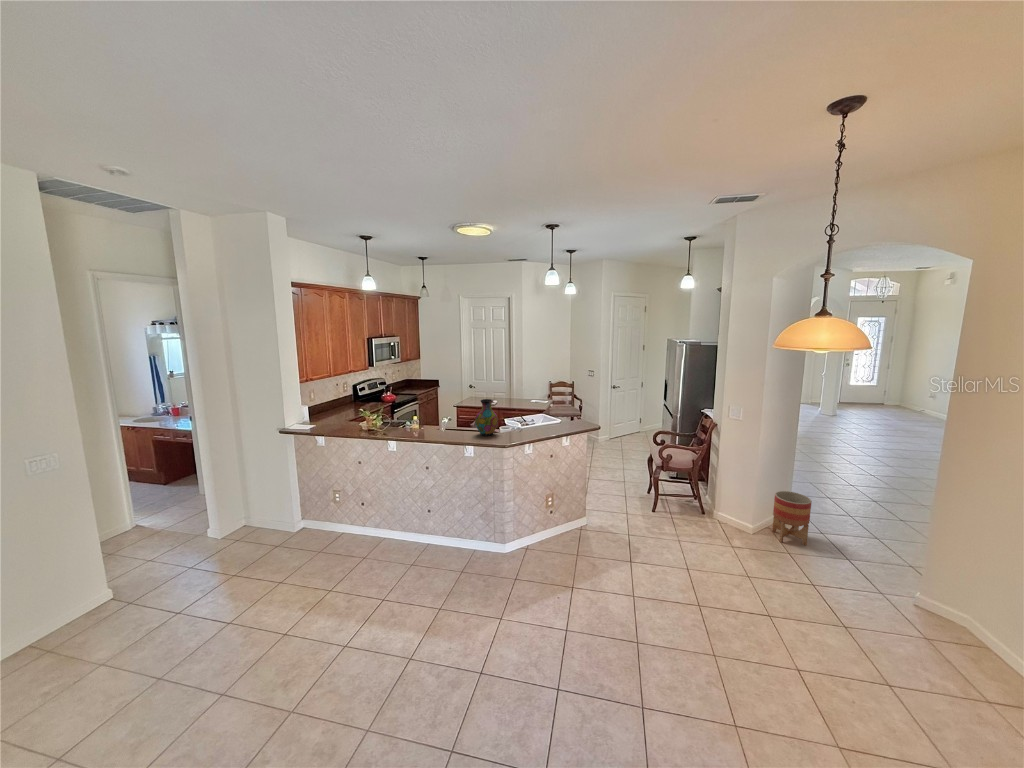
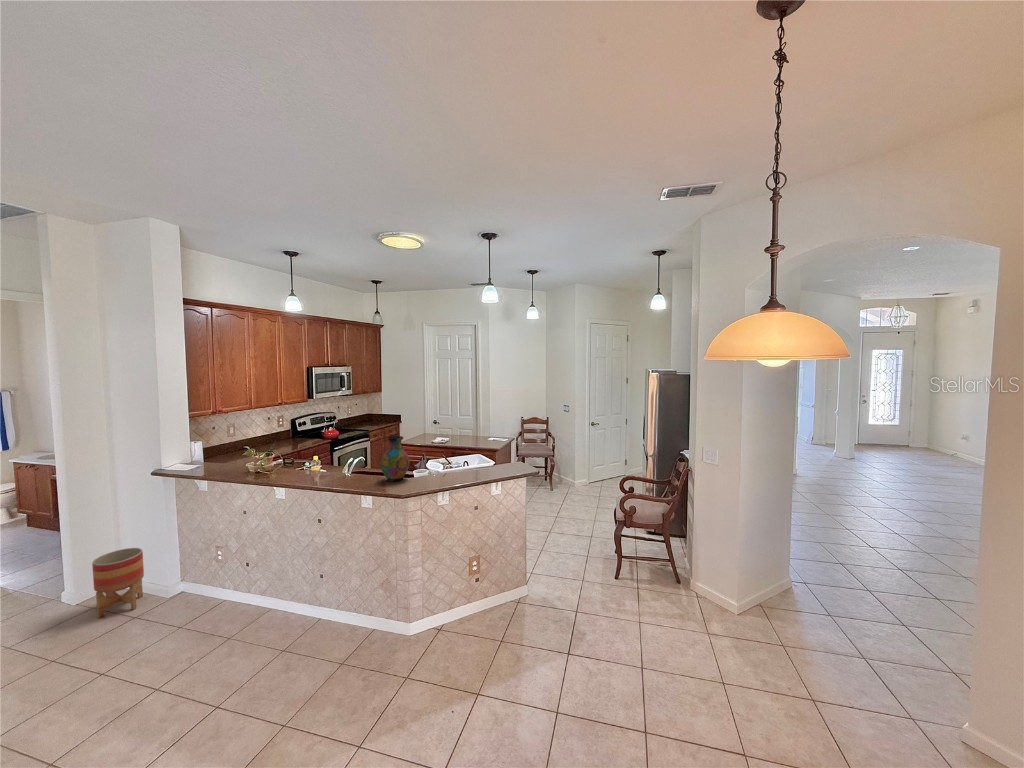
planter: present [772,491,812,545] -> present [92,548,144,618]

